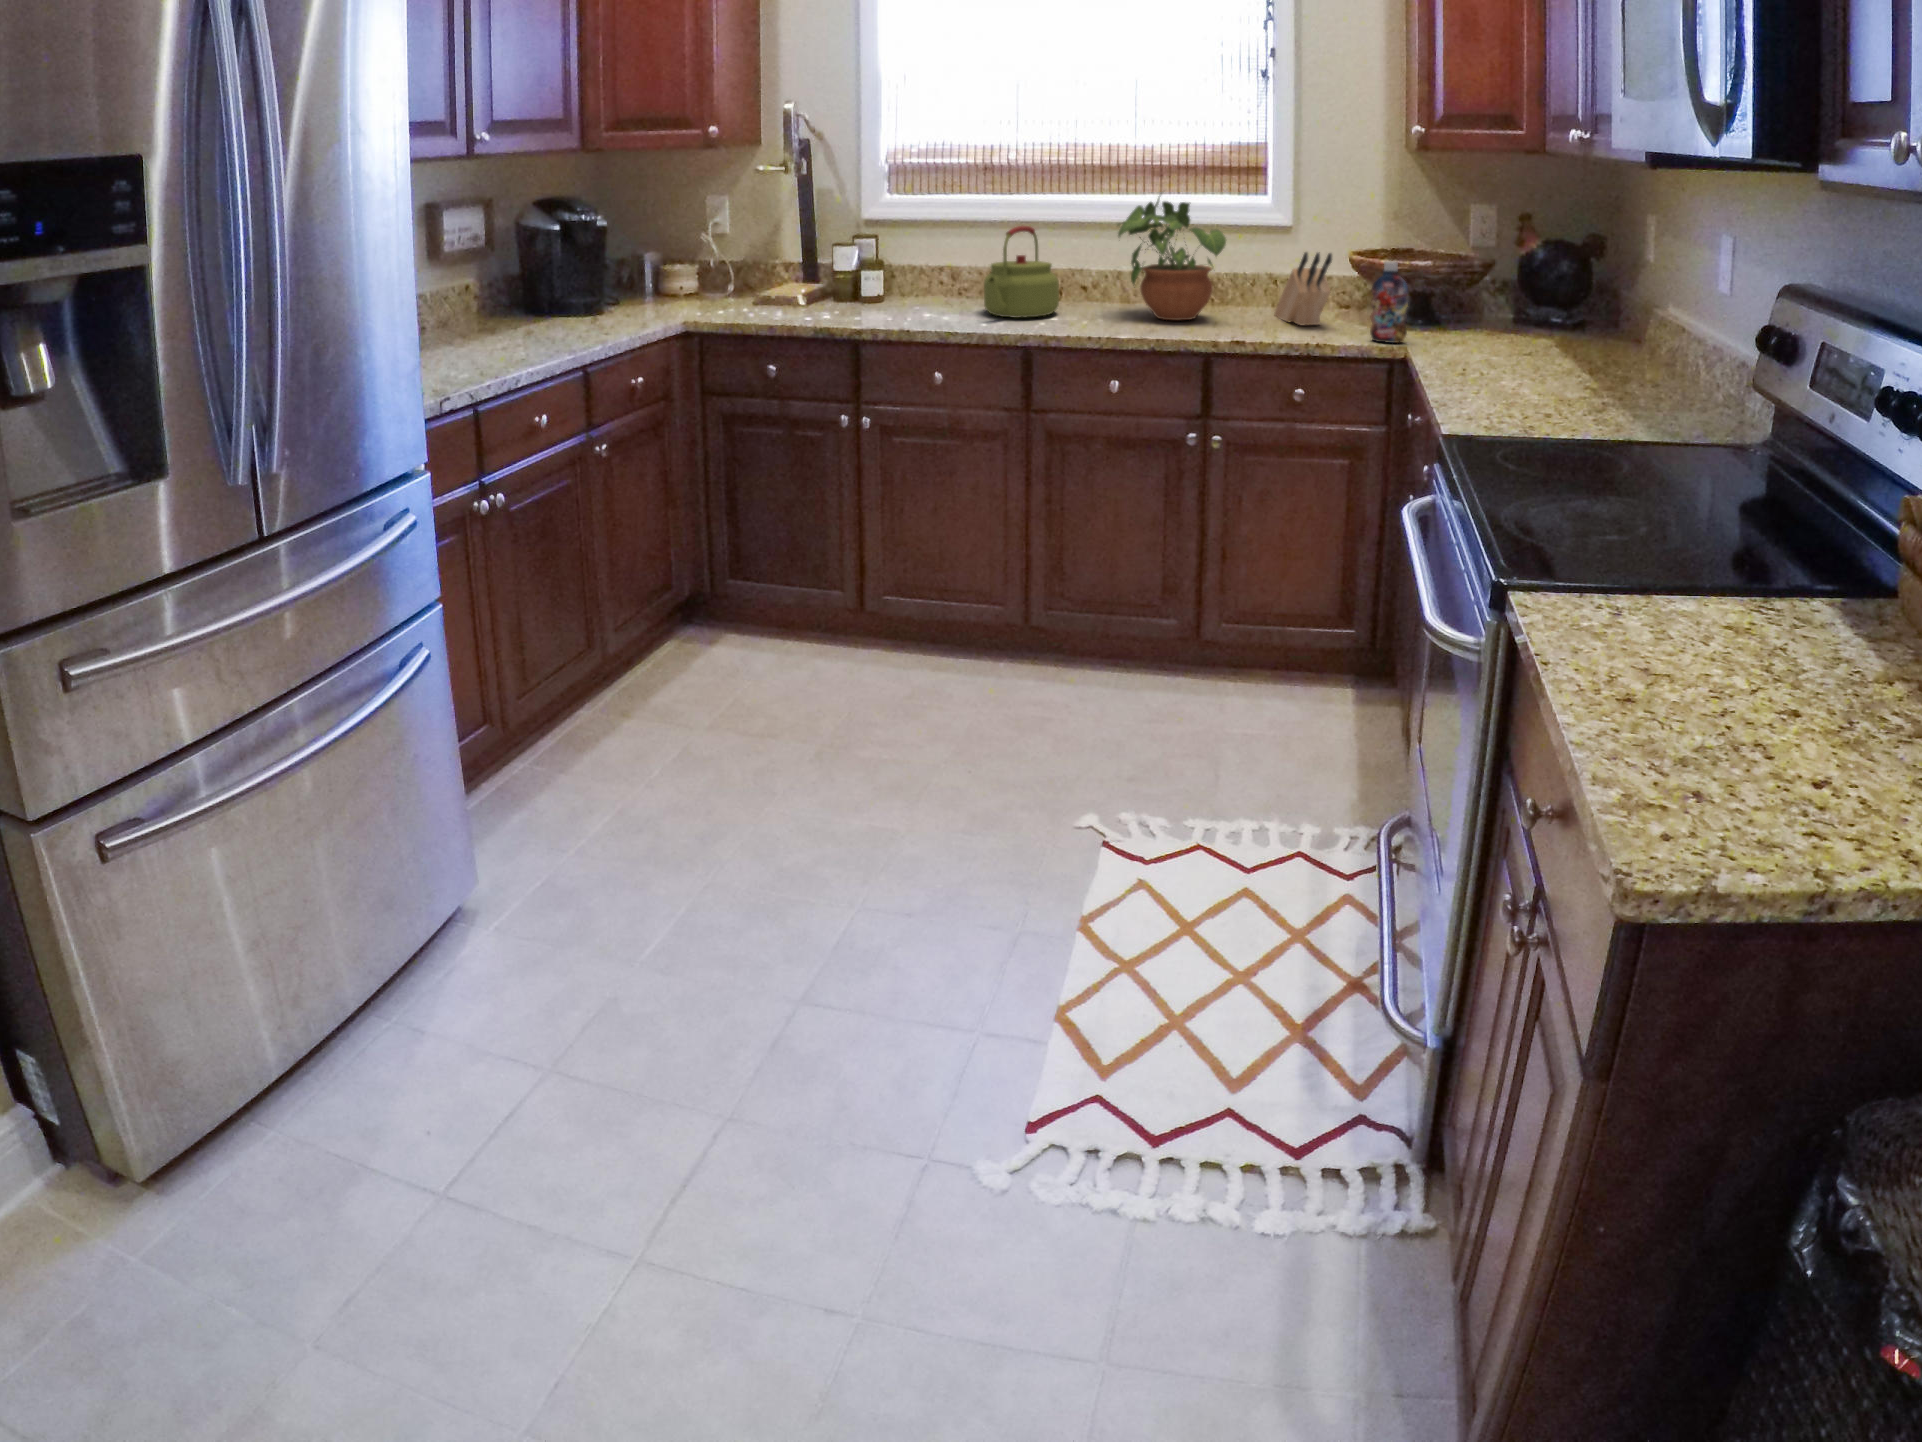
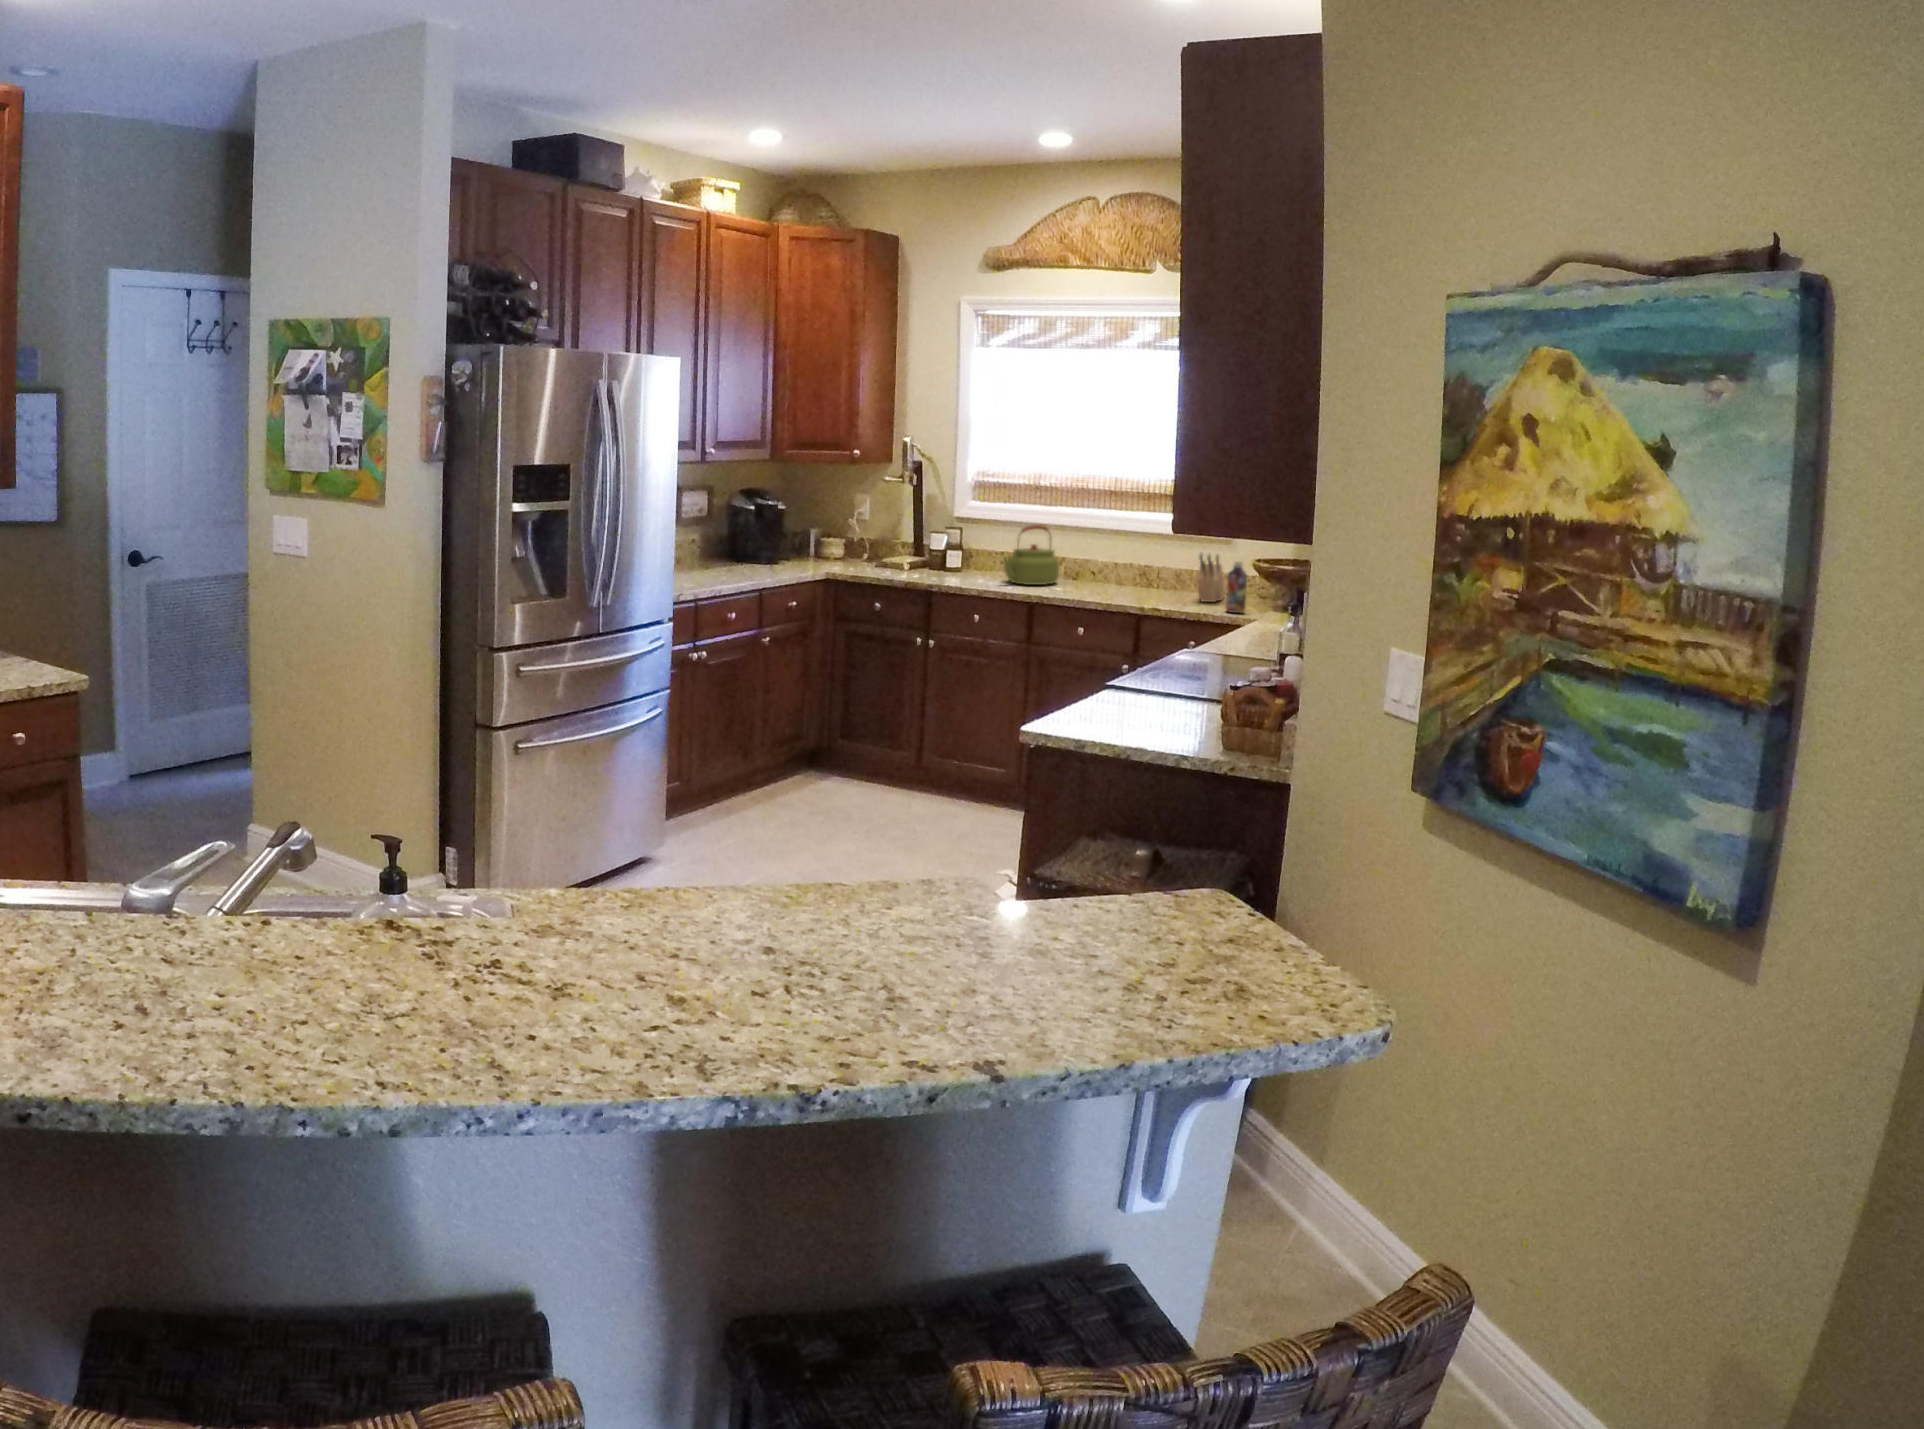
potted plant: present [1118,197,1226,320] -> none [1091,507,1161,593]

